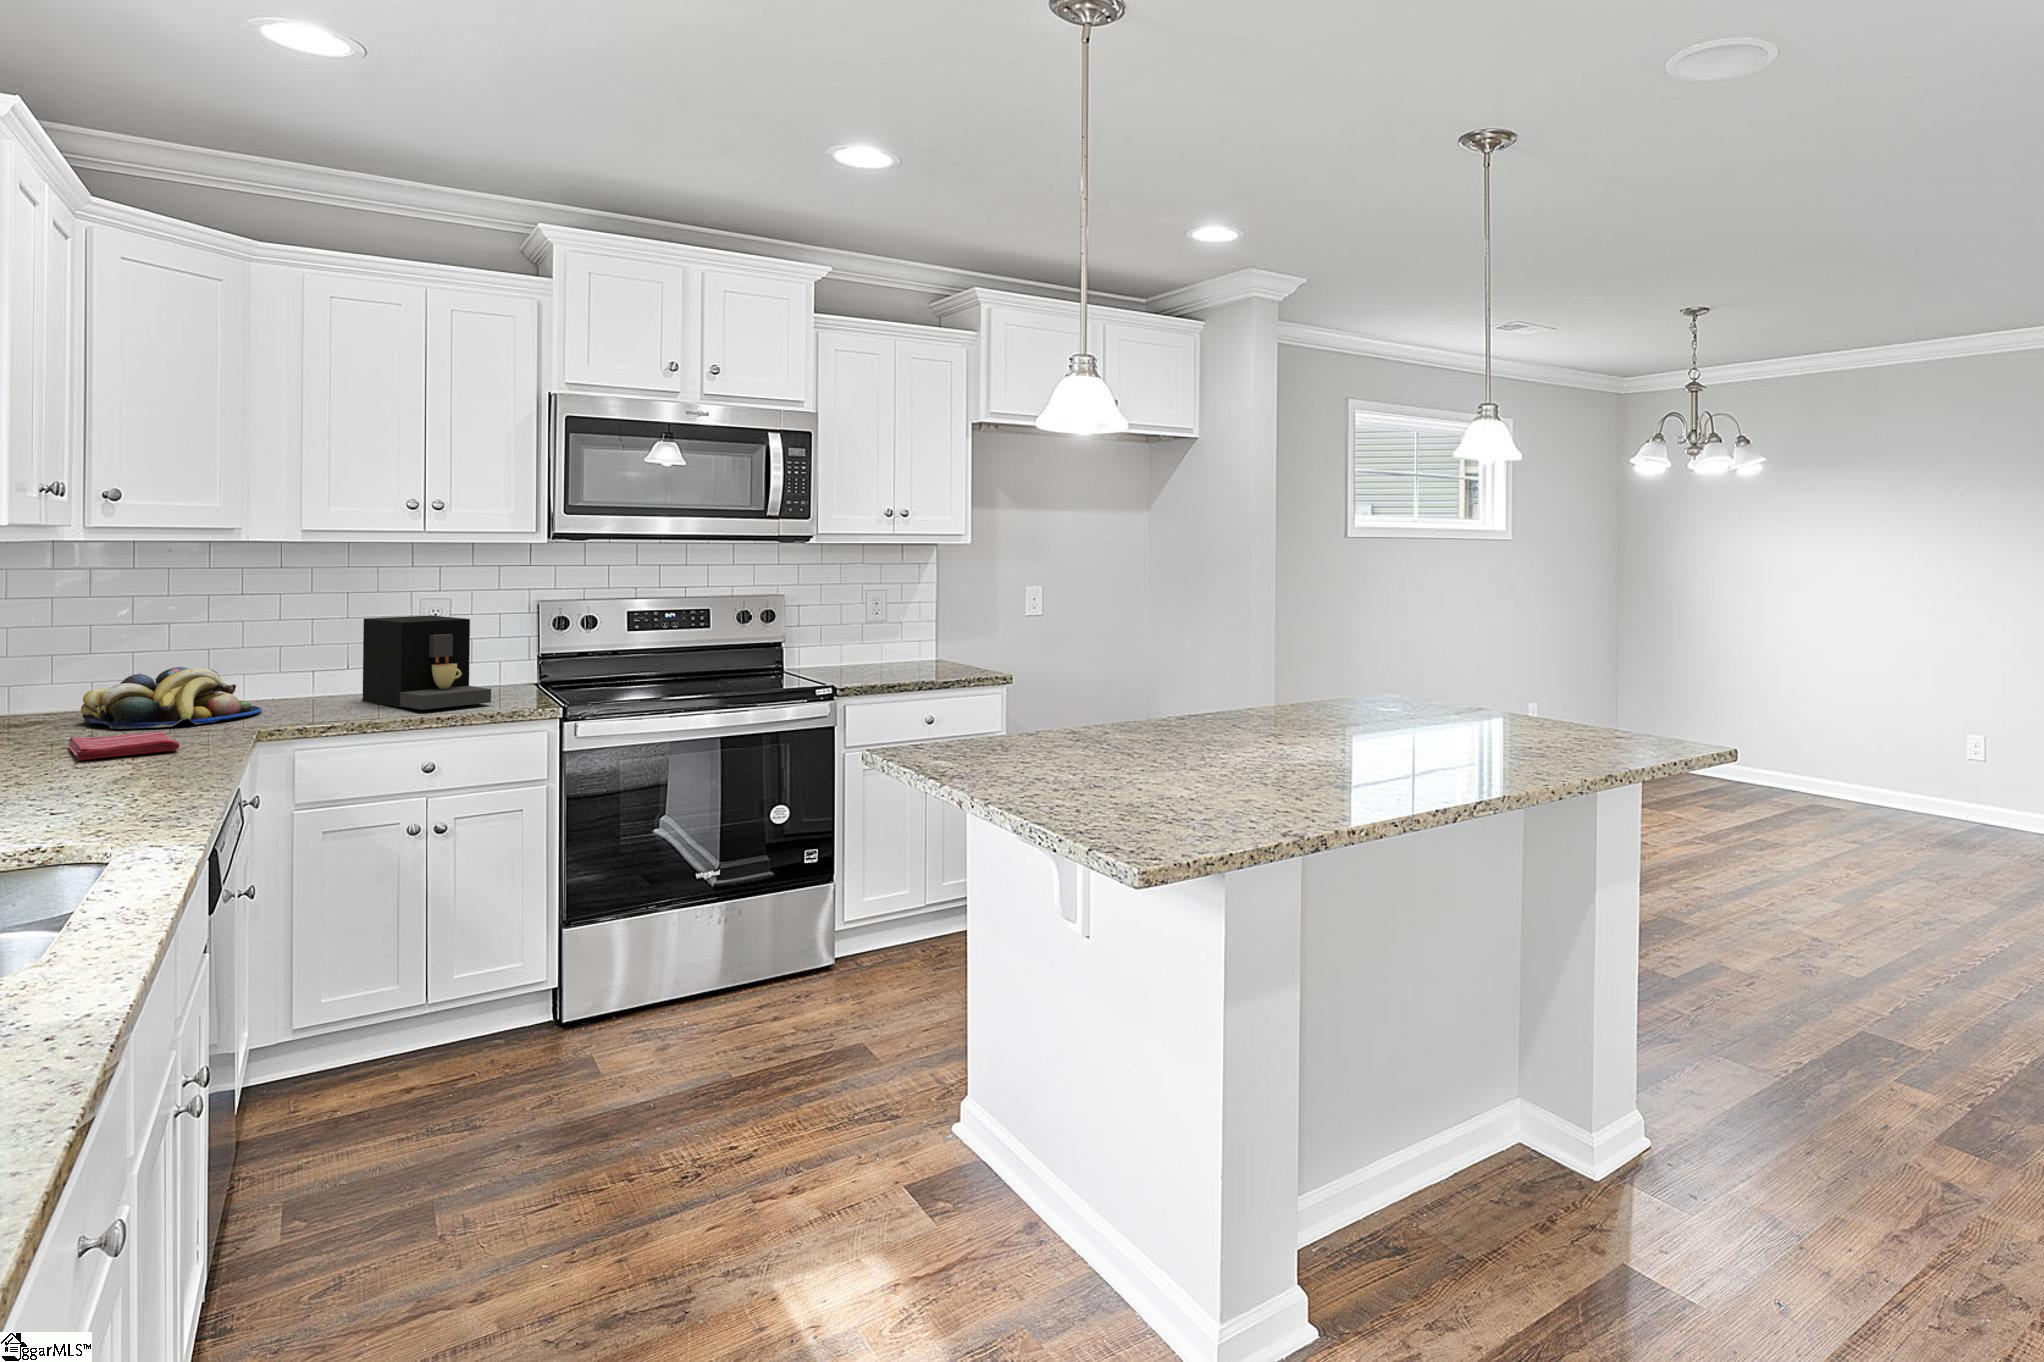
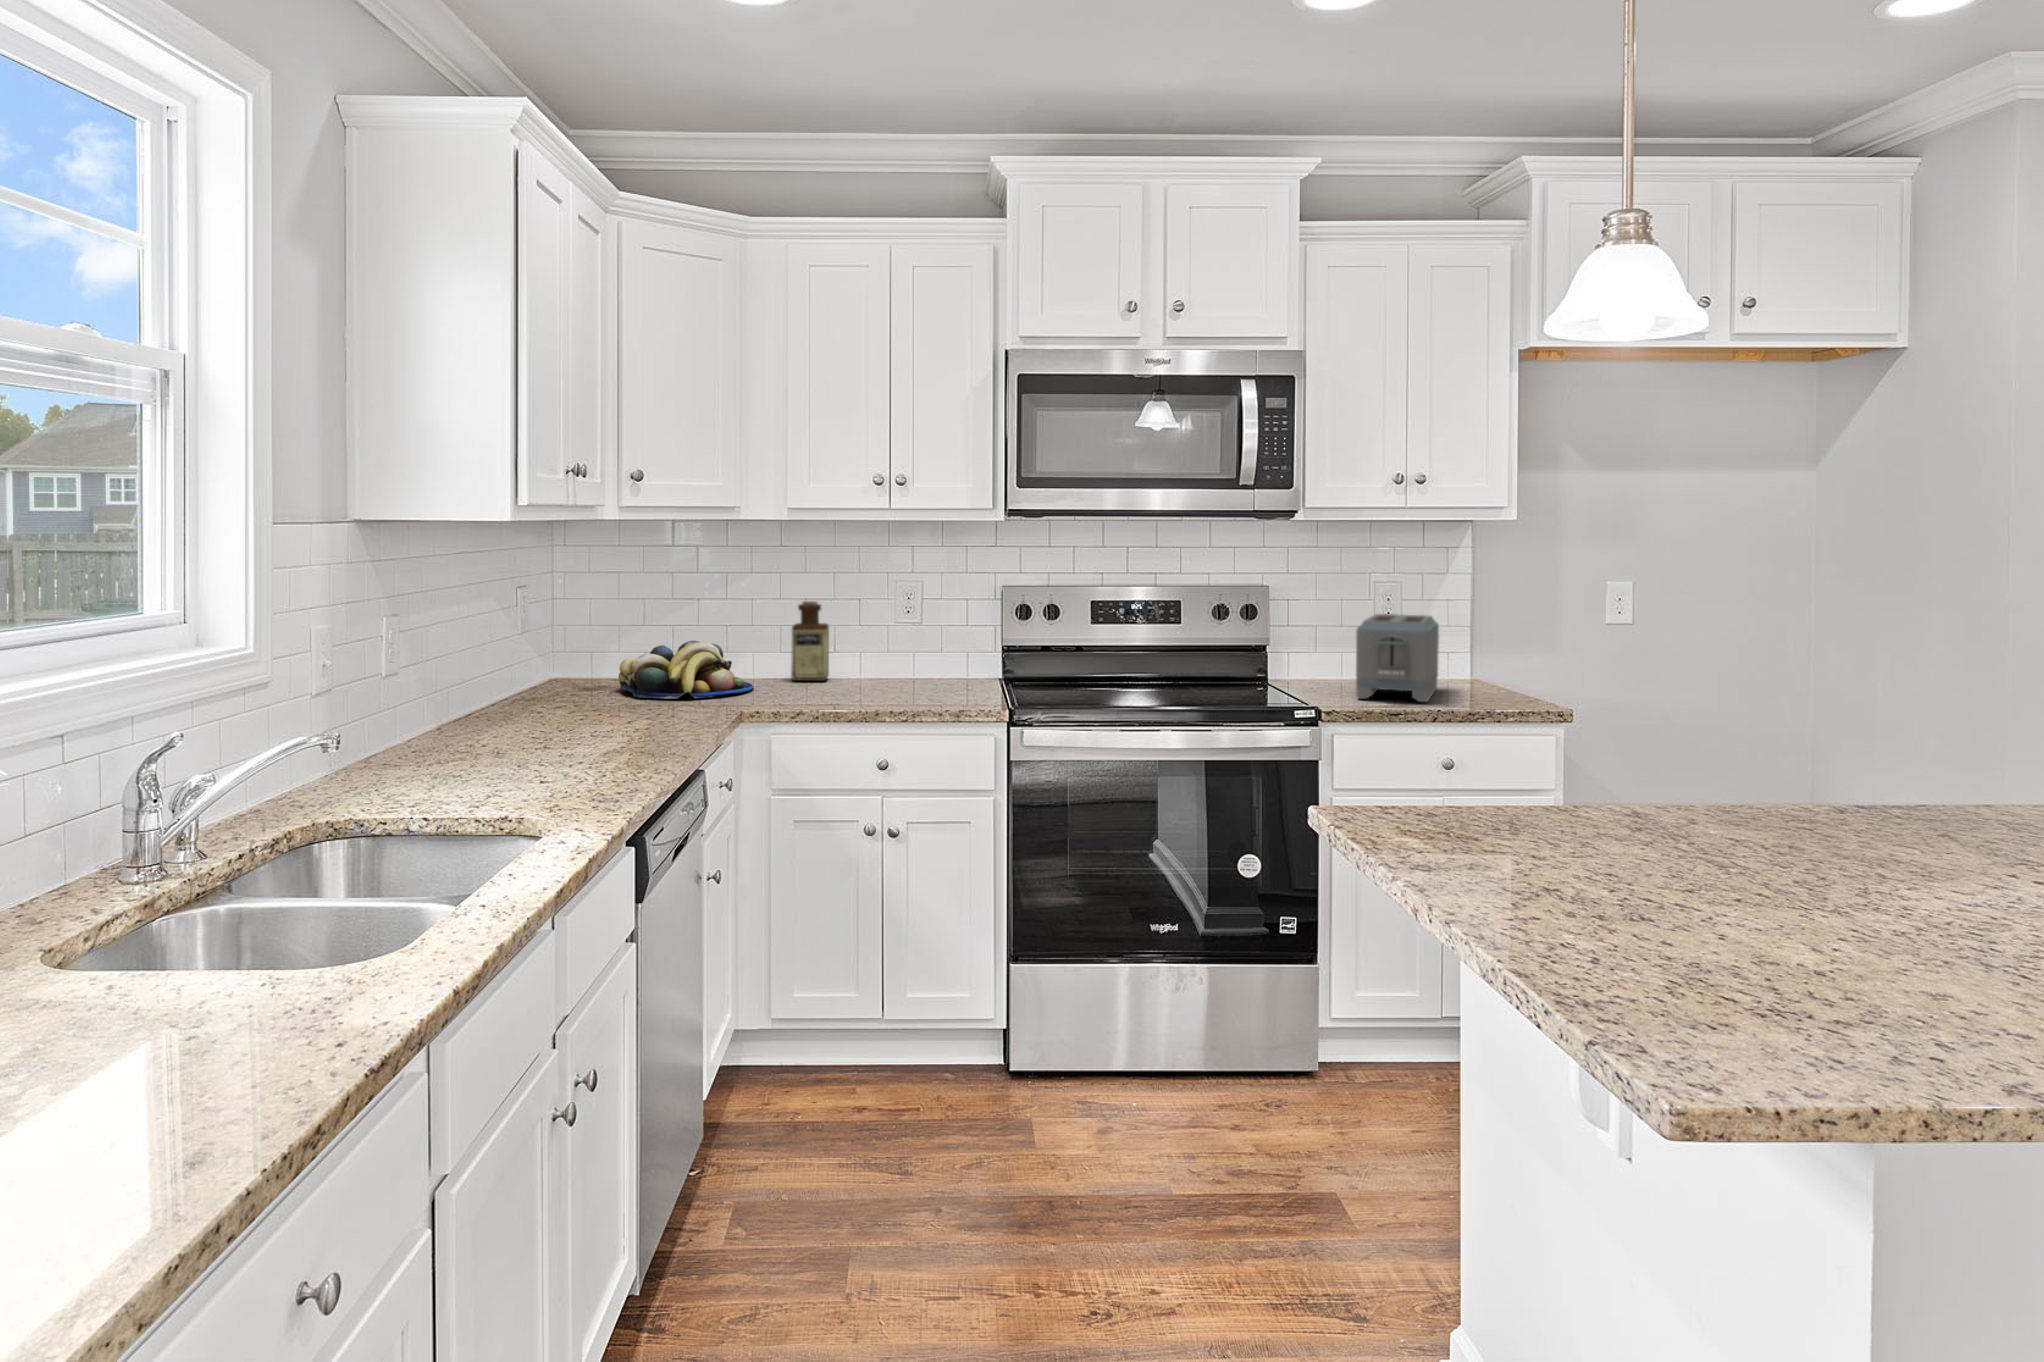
toaster: none [860,613,919,679] -> present [1356,614,1439,702]
coffee maker: present [363,615,491,710] -> none [840,598,946,699]
bottle: none [302,621,345,701] -> present [791,601,829,681]
dish towel: present [68,732,180,760] -> none [587,703,664,726]

